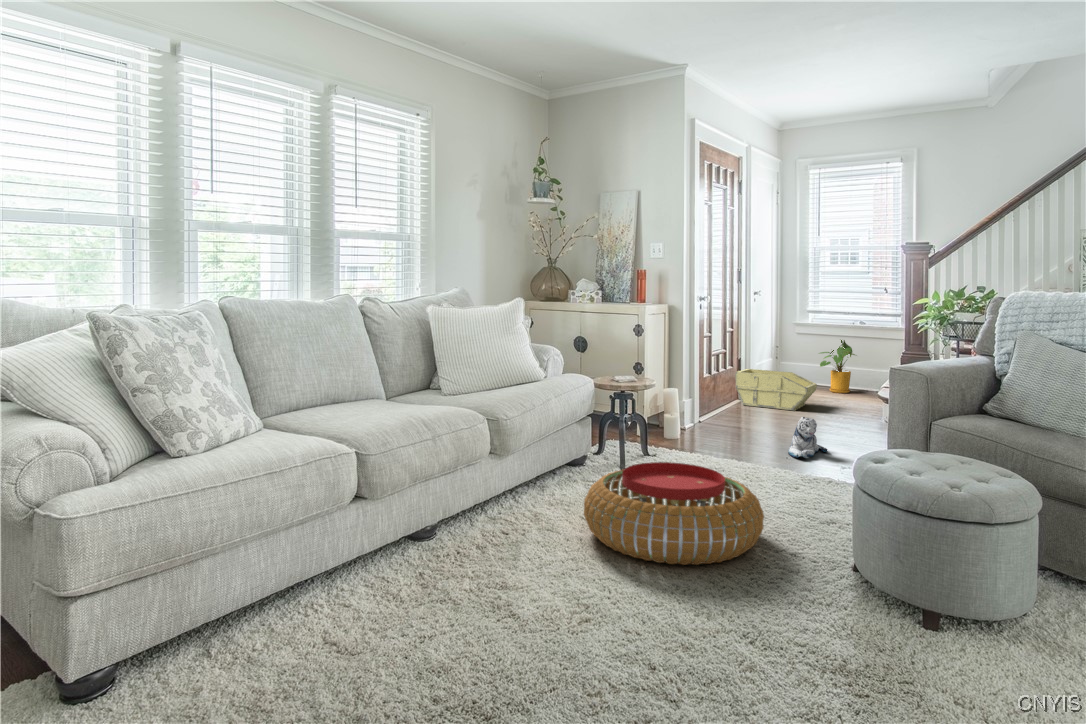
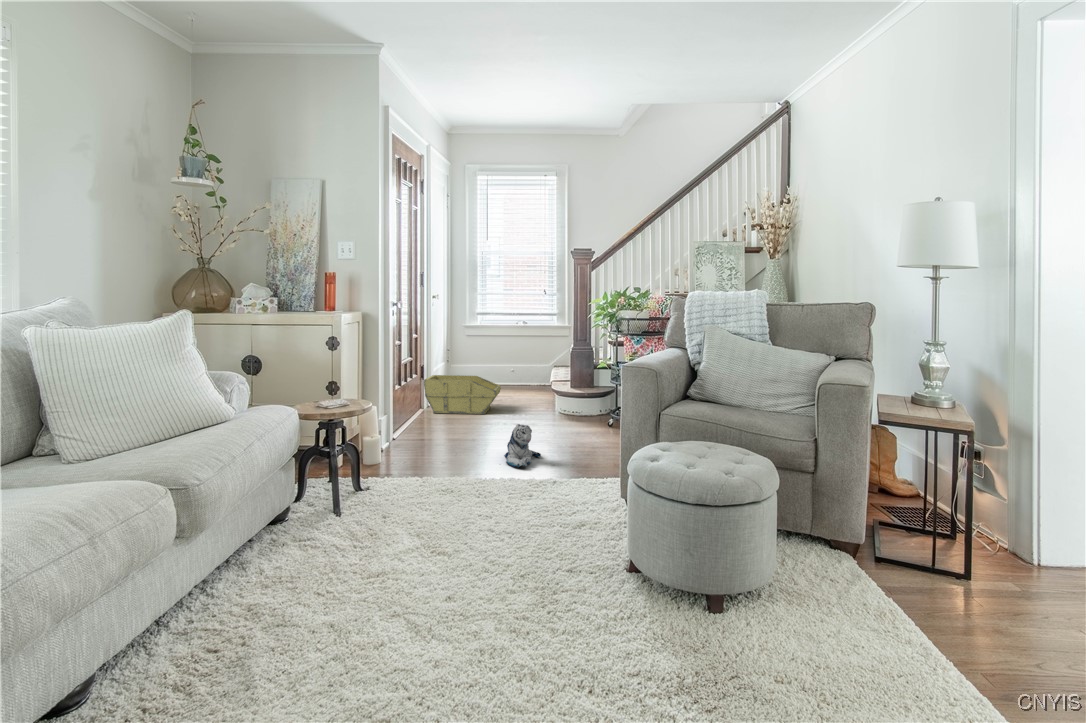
house plant: present [819,340,855,393] -> none [491,341,530,392]
pouf: present [584,462,764,565] -> none [329,505,553,648]

